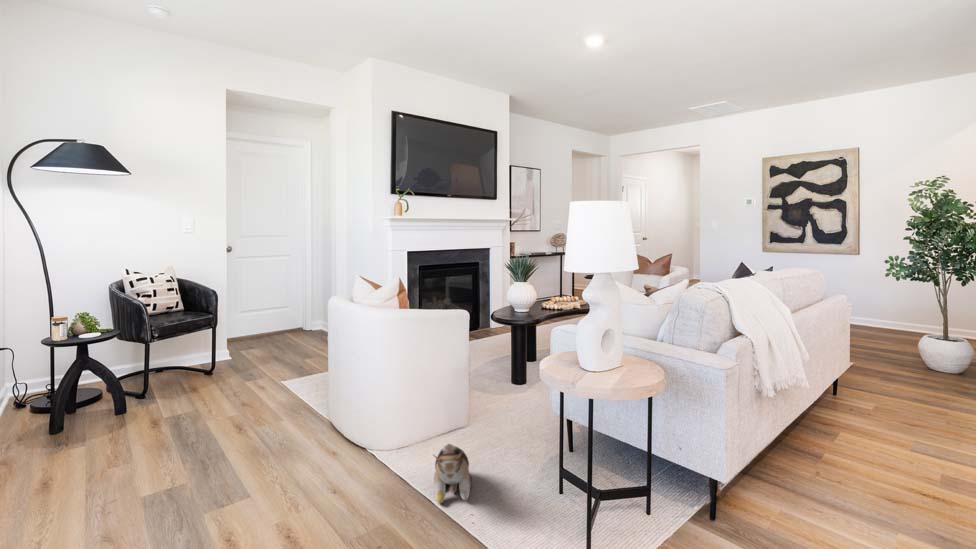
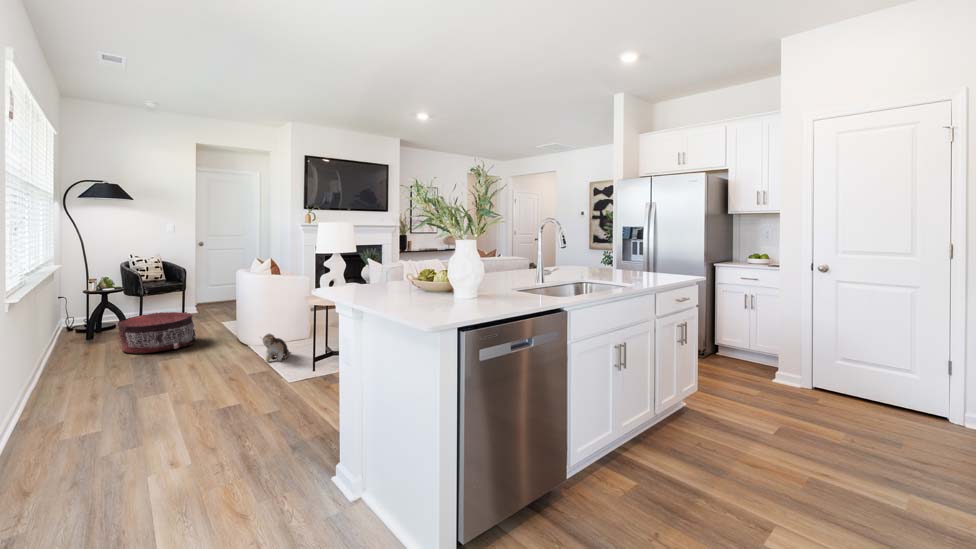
pouf: none [111,378,260,480] -> present [118,312,196,353]

